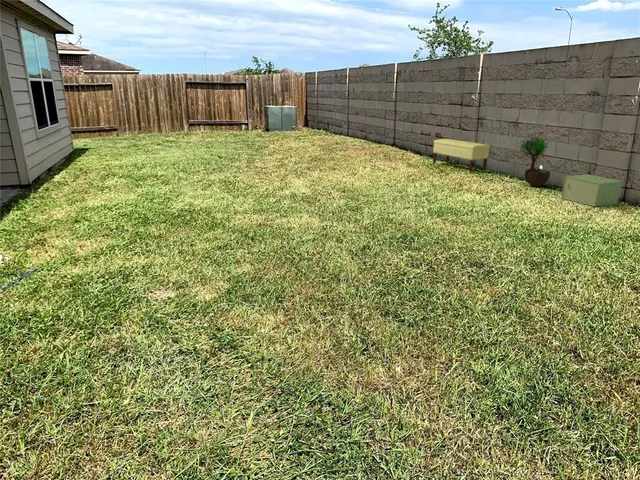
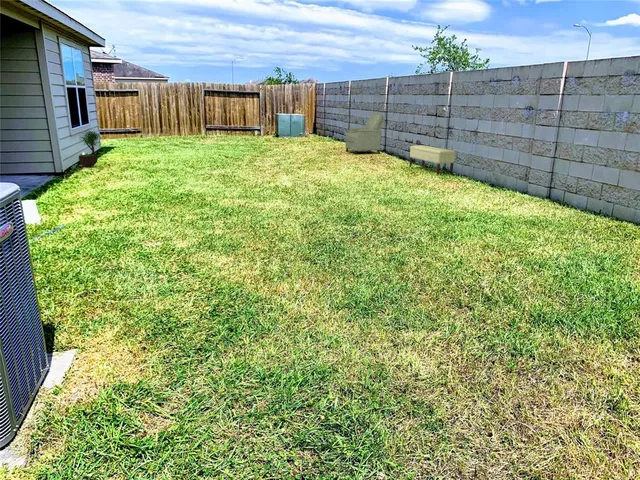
chair: none [351,103,395,150] -> present [346,113,385,154]
potted tree: present [520,137,550,186] -> present [79,131,99,167]
storage box: present [561,174,622,206] -> none [500,176,548,202]

